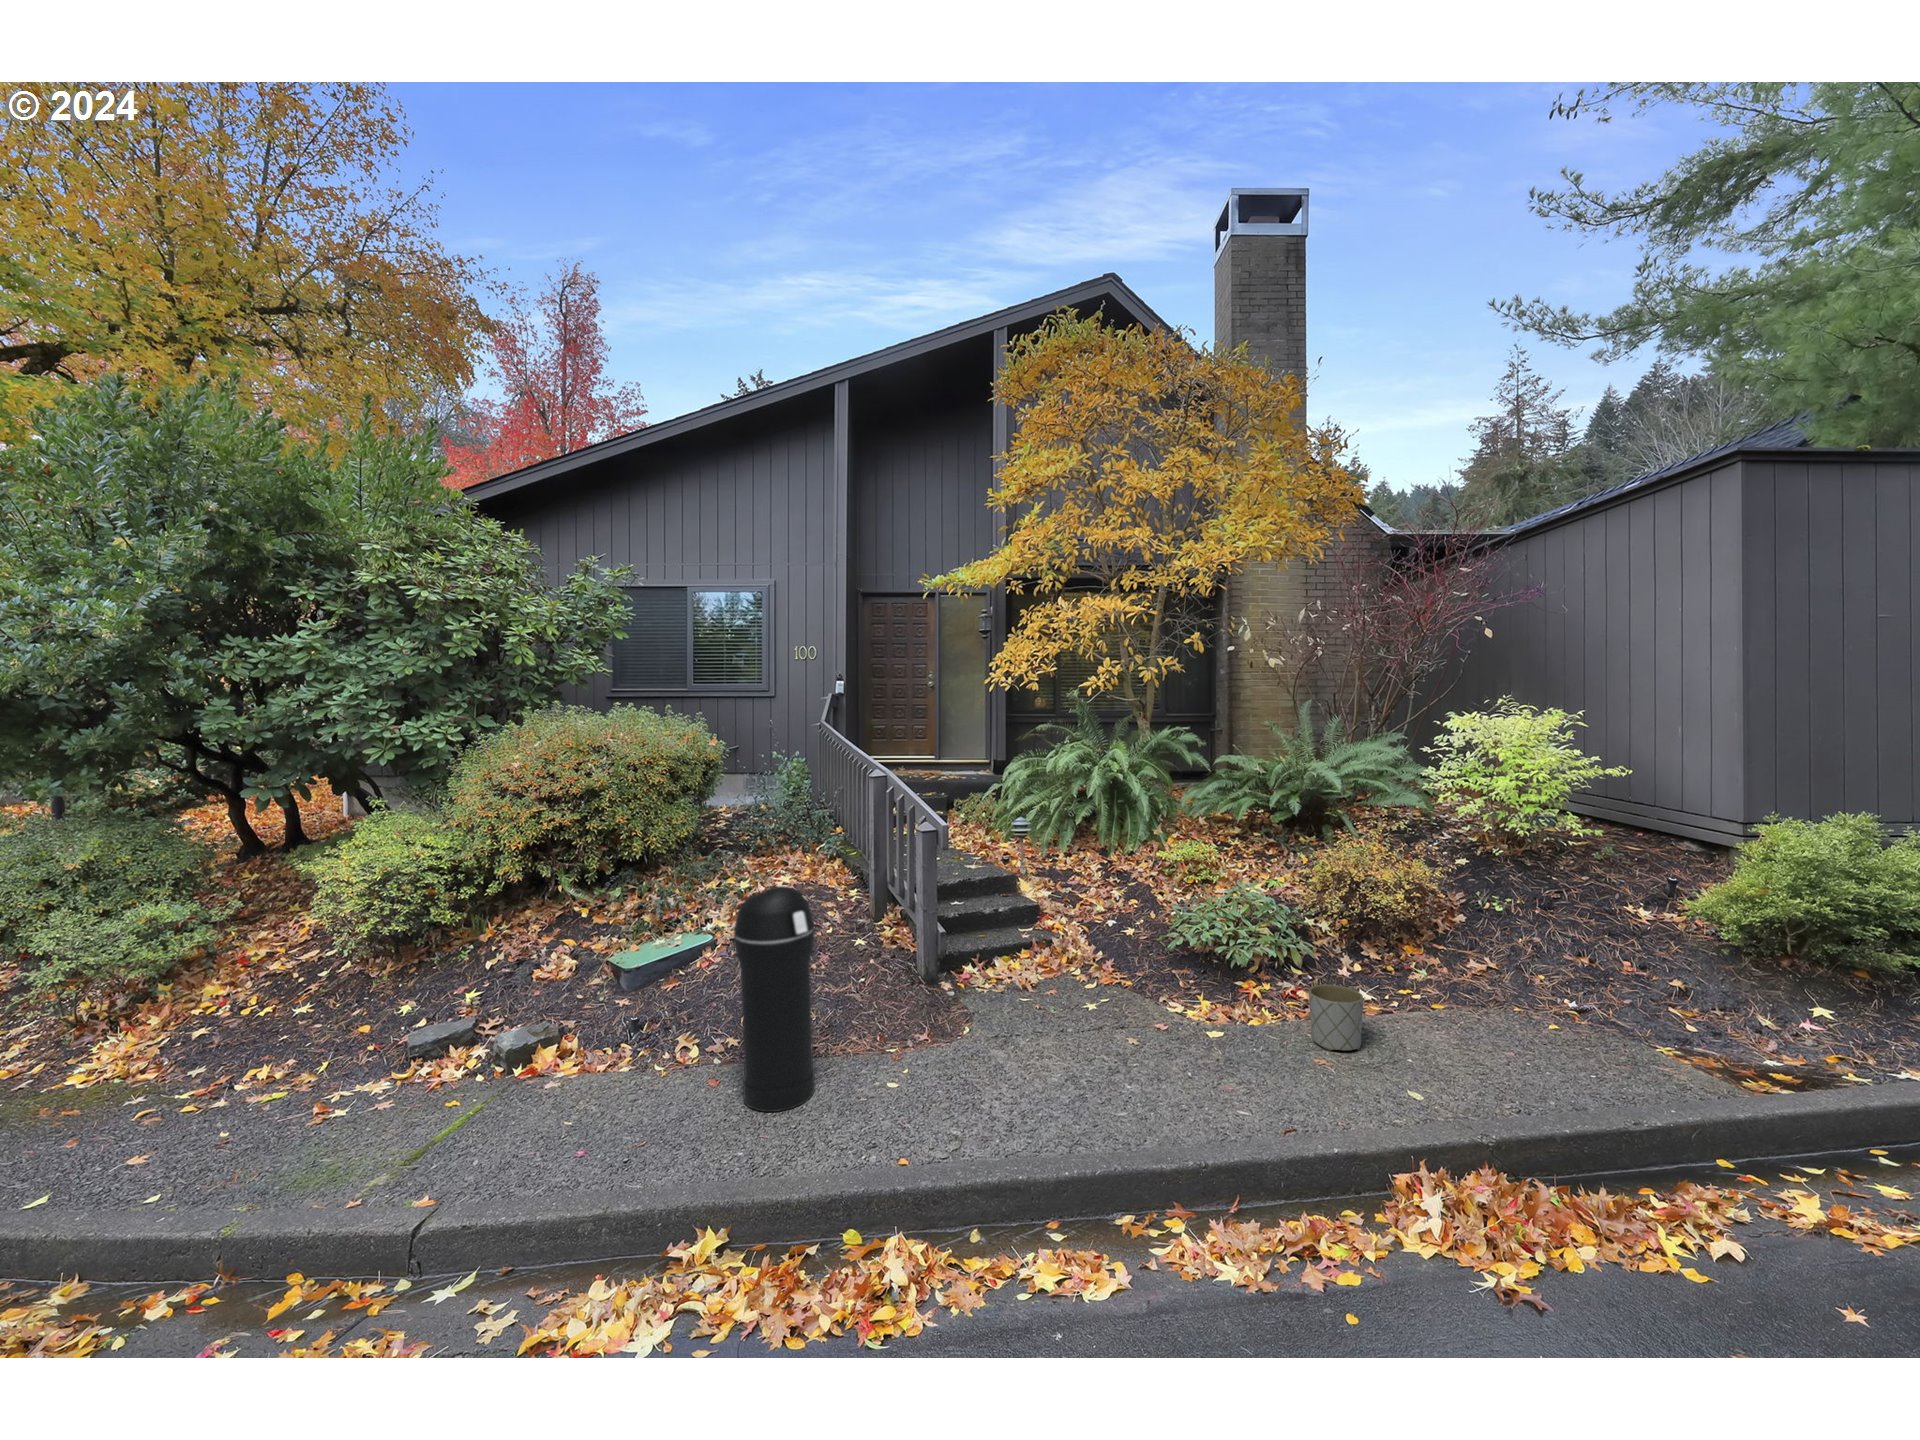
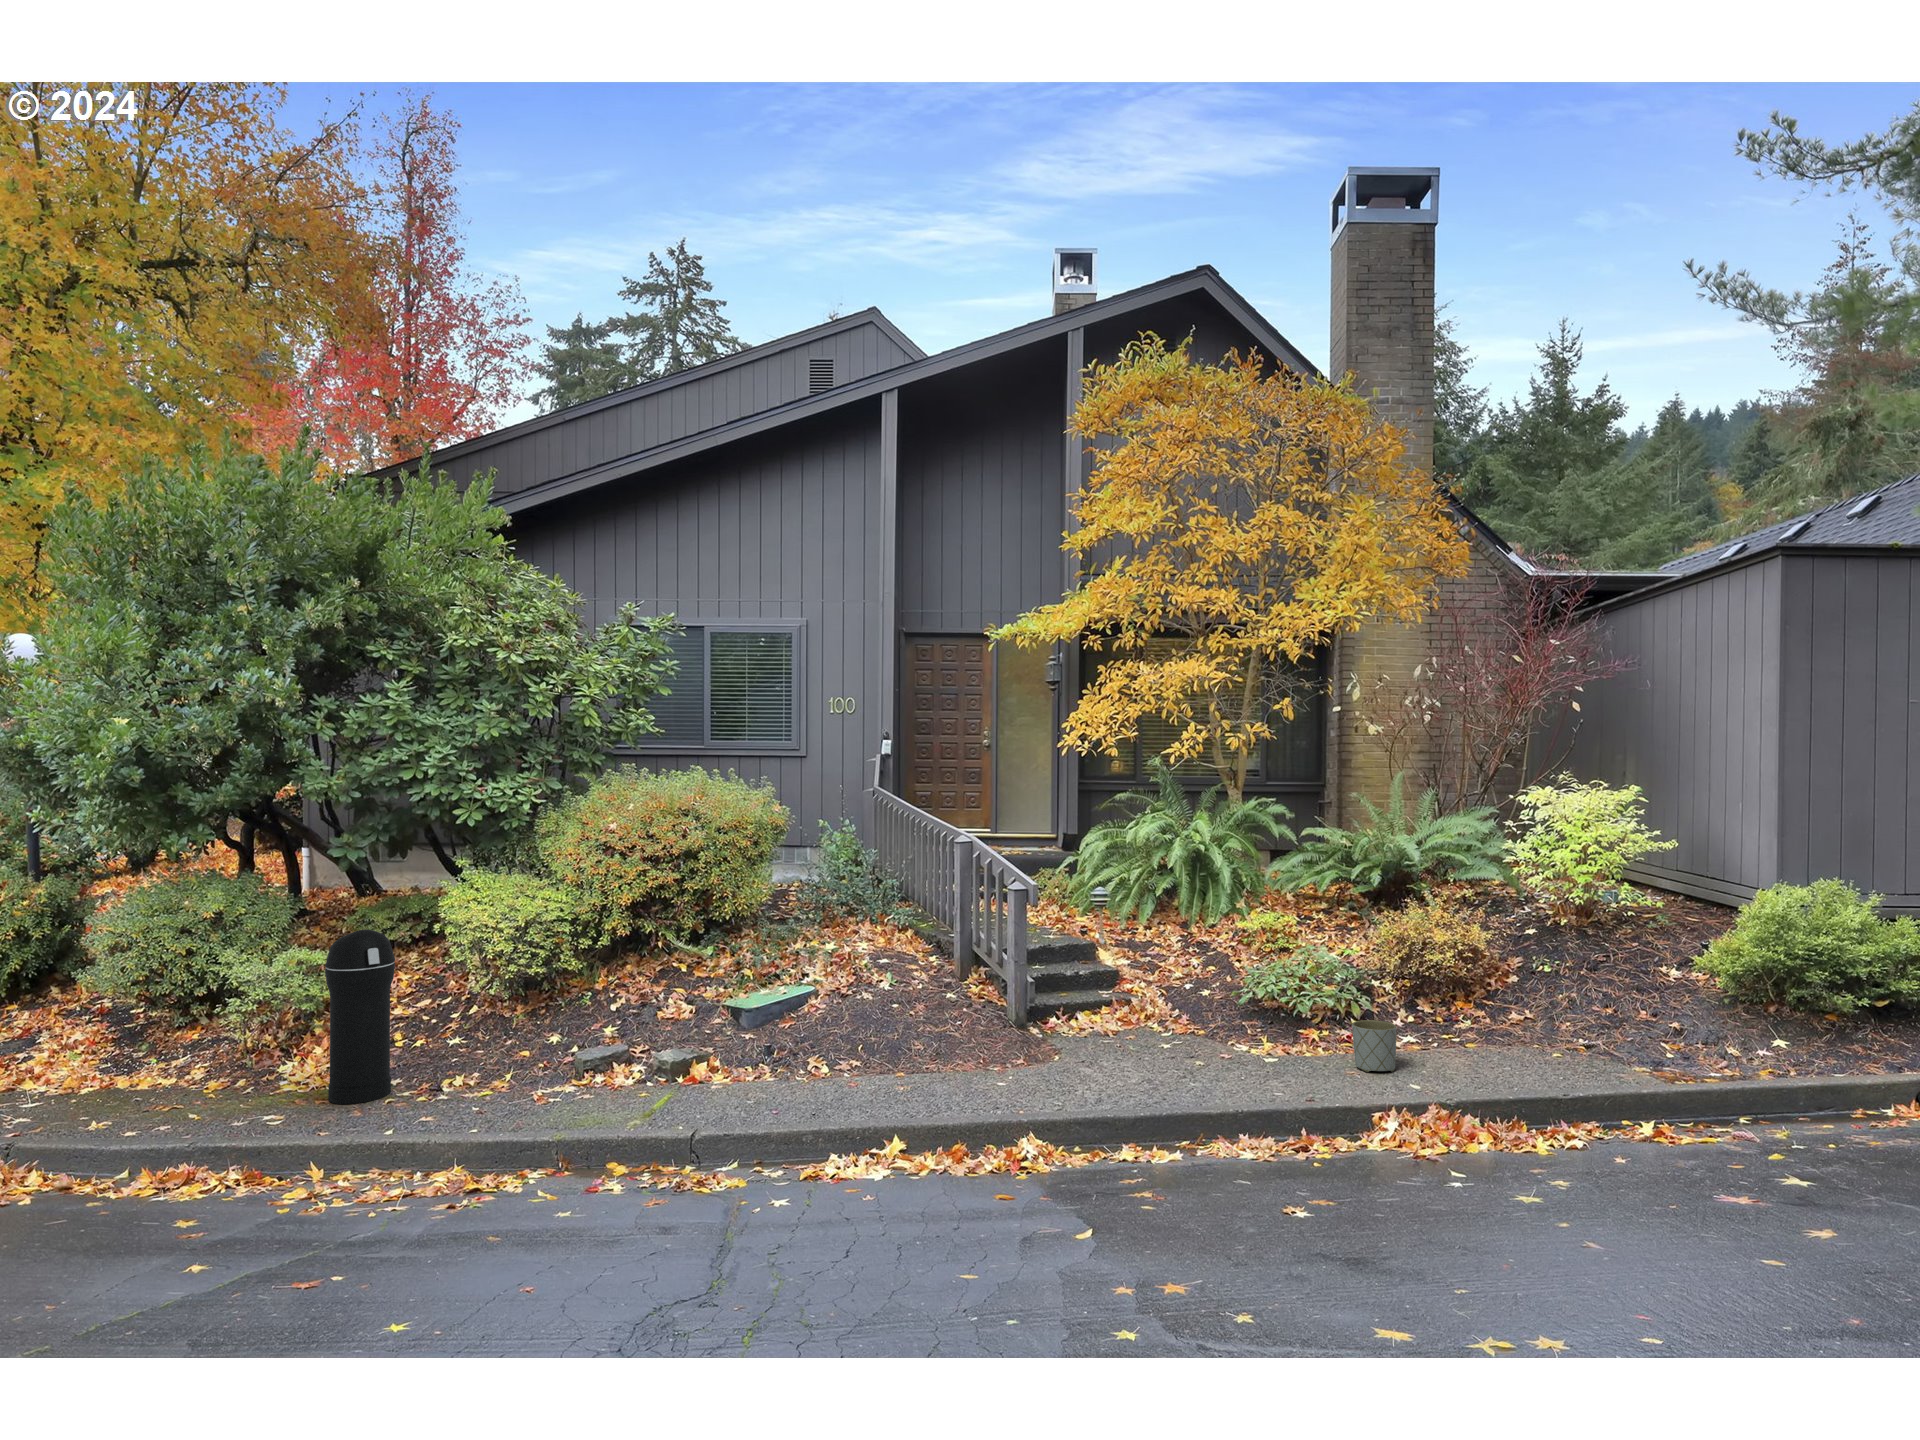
trash can: present [734,886,815,1112] -> present [325,929,395,1104]

